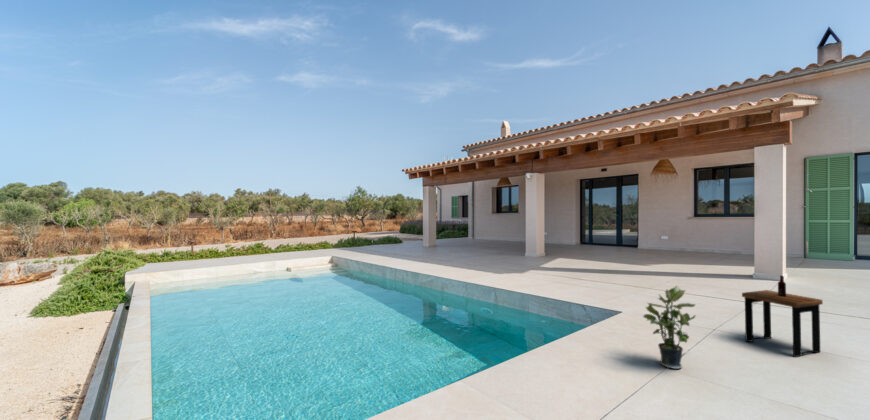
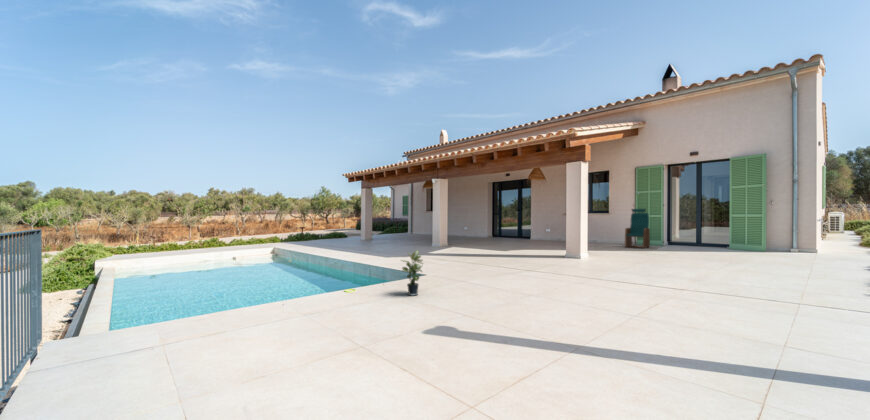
armchair: none [801,211,838,264] -> present [625,209,650,248]
side table: present [742,276,823,357] -> none [476,246,507,290]

